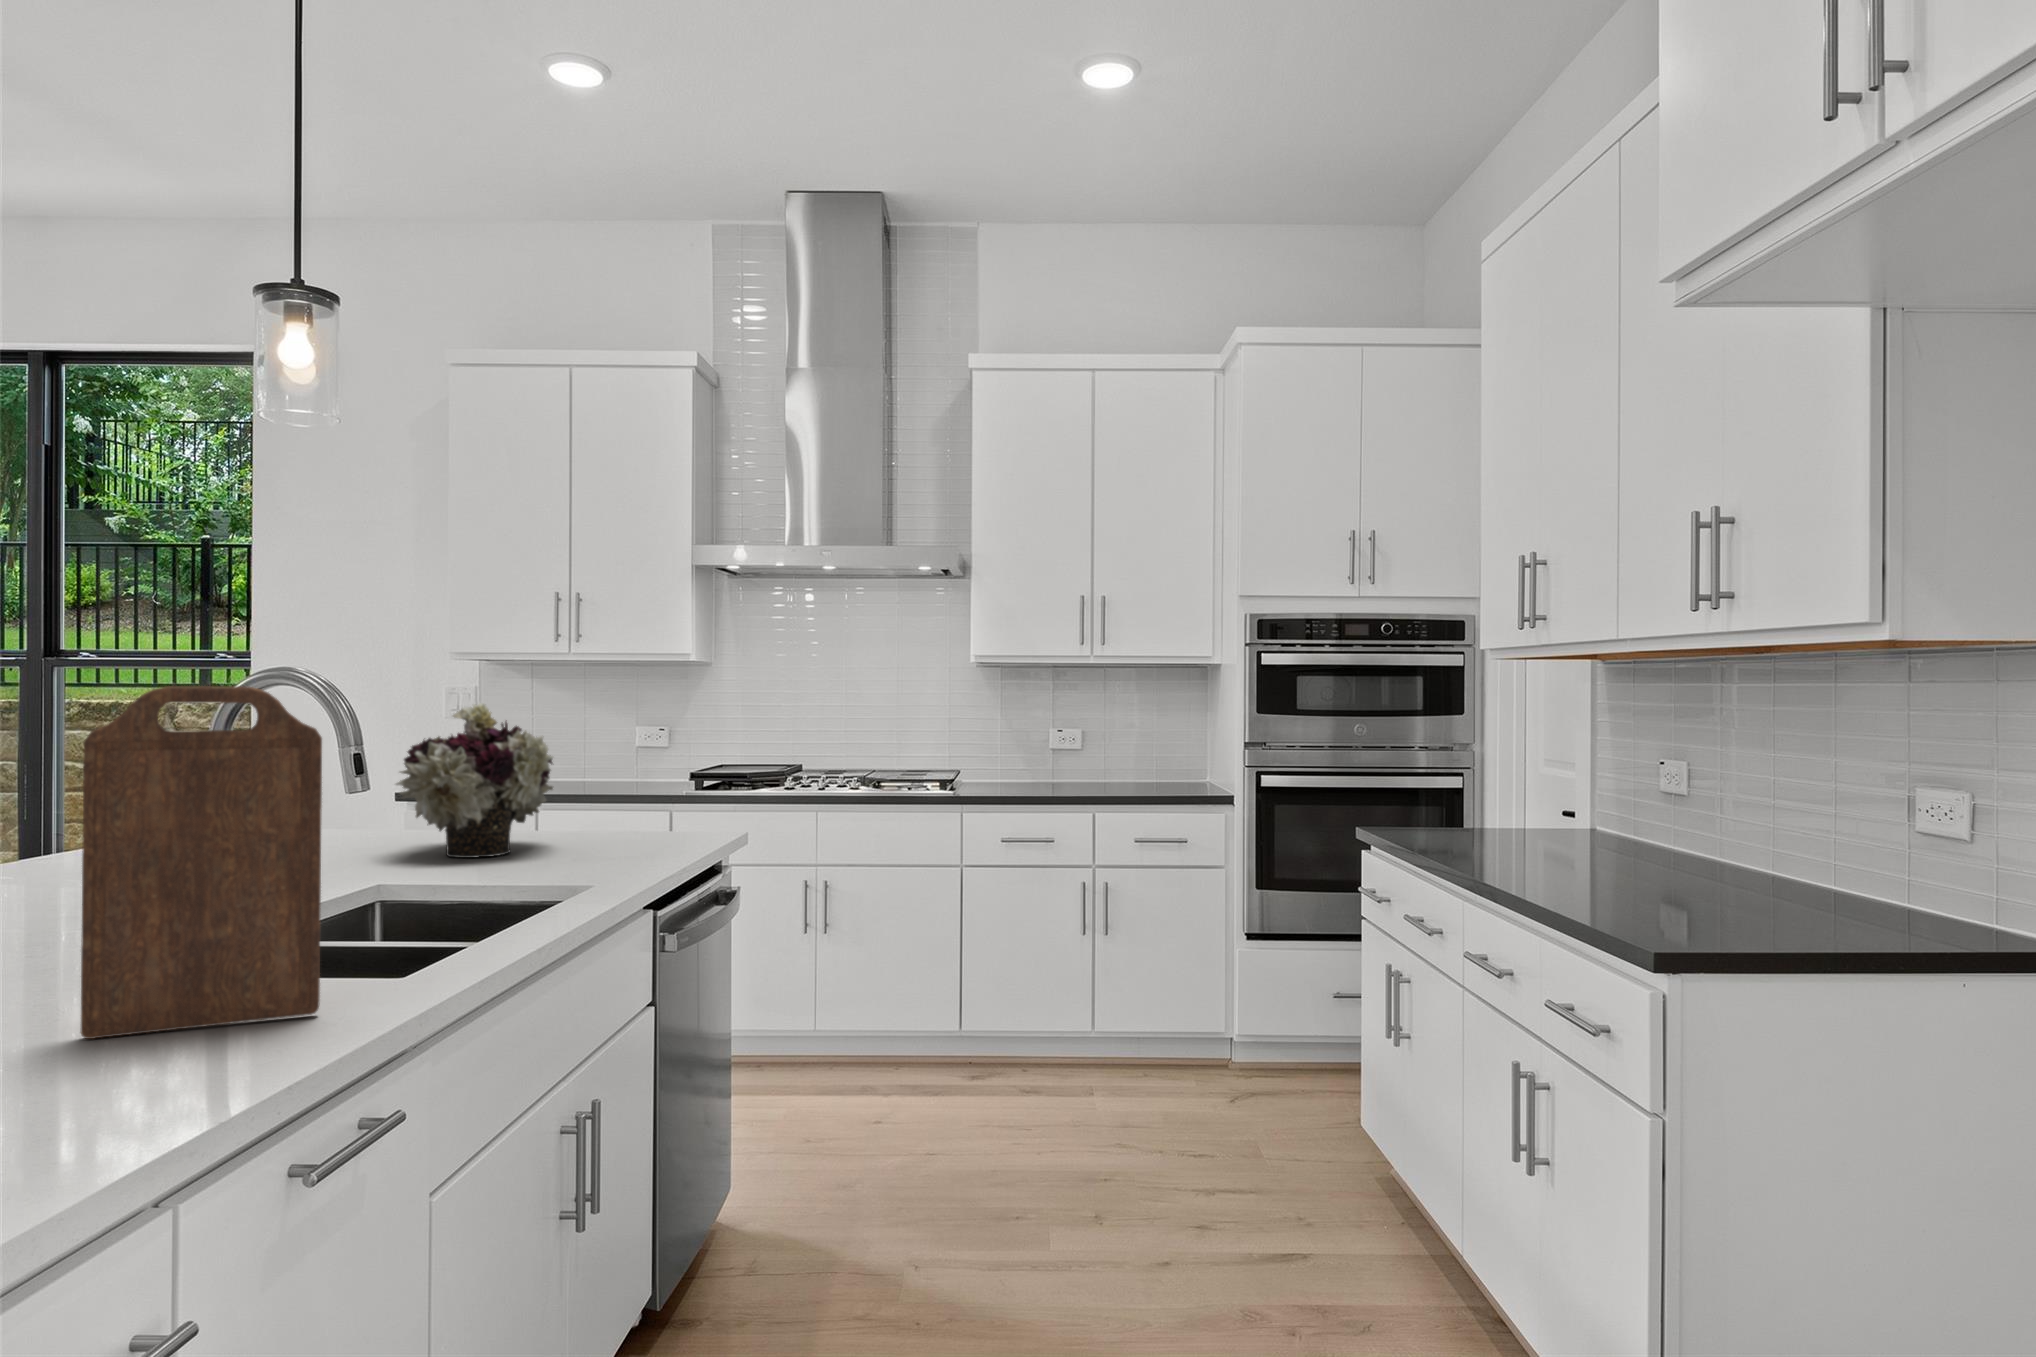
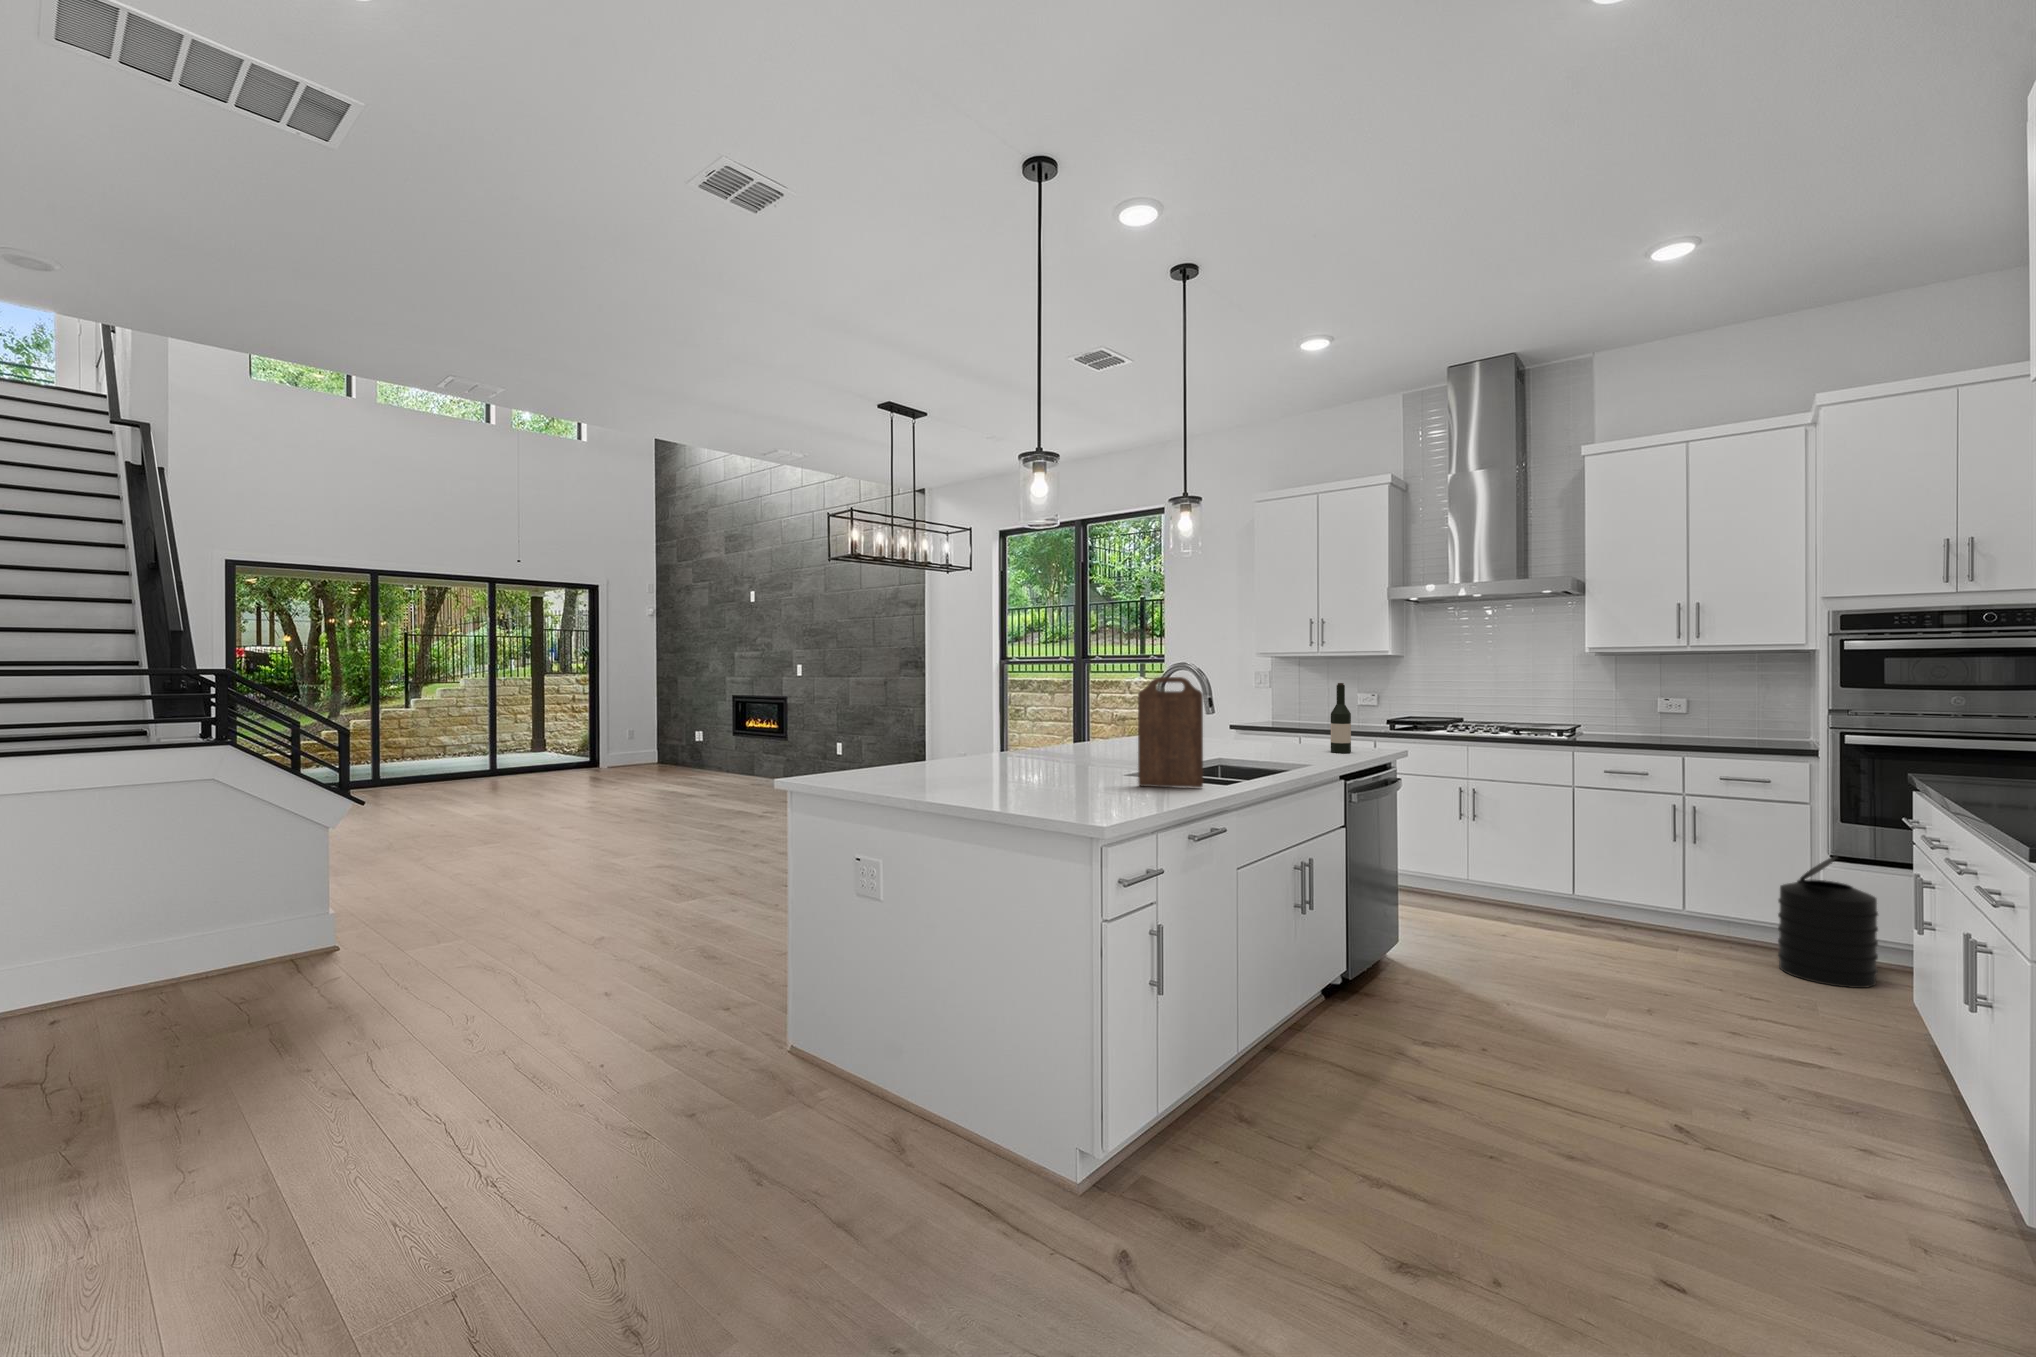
flower arrangement: present [396,703,553,858] -> none [1227,681,1297,752]
wine bottle: none [621,707,661,846] -> present [1331,683,1351,753]
trash can: none [1205,932,1304,1107] -> present [1778,856,1878,988]

